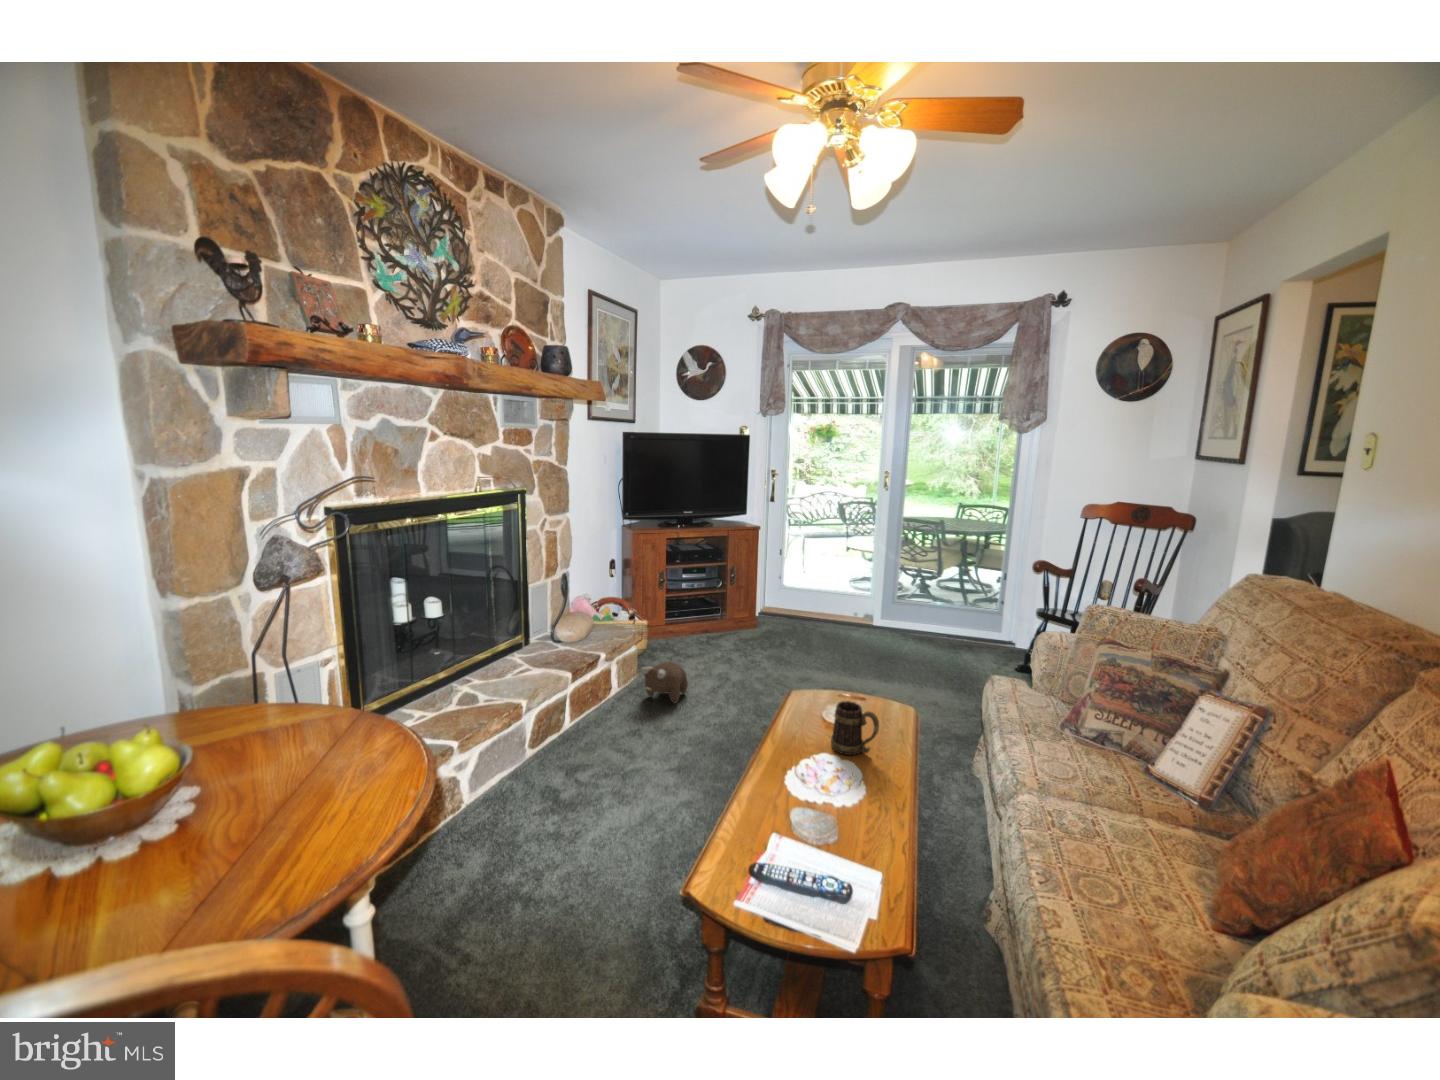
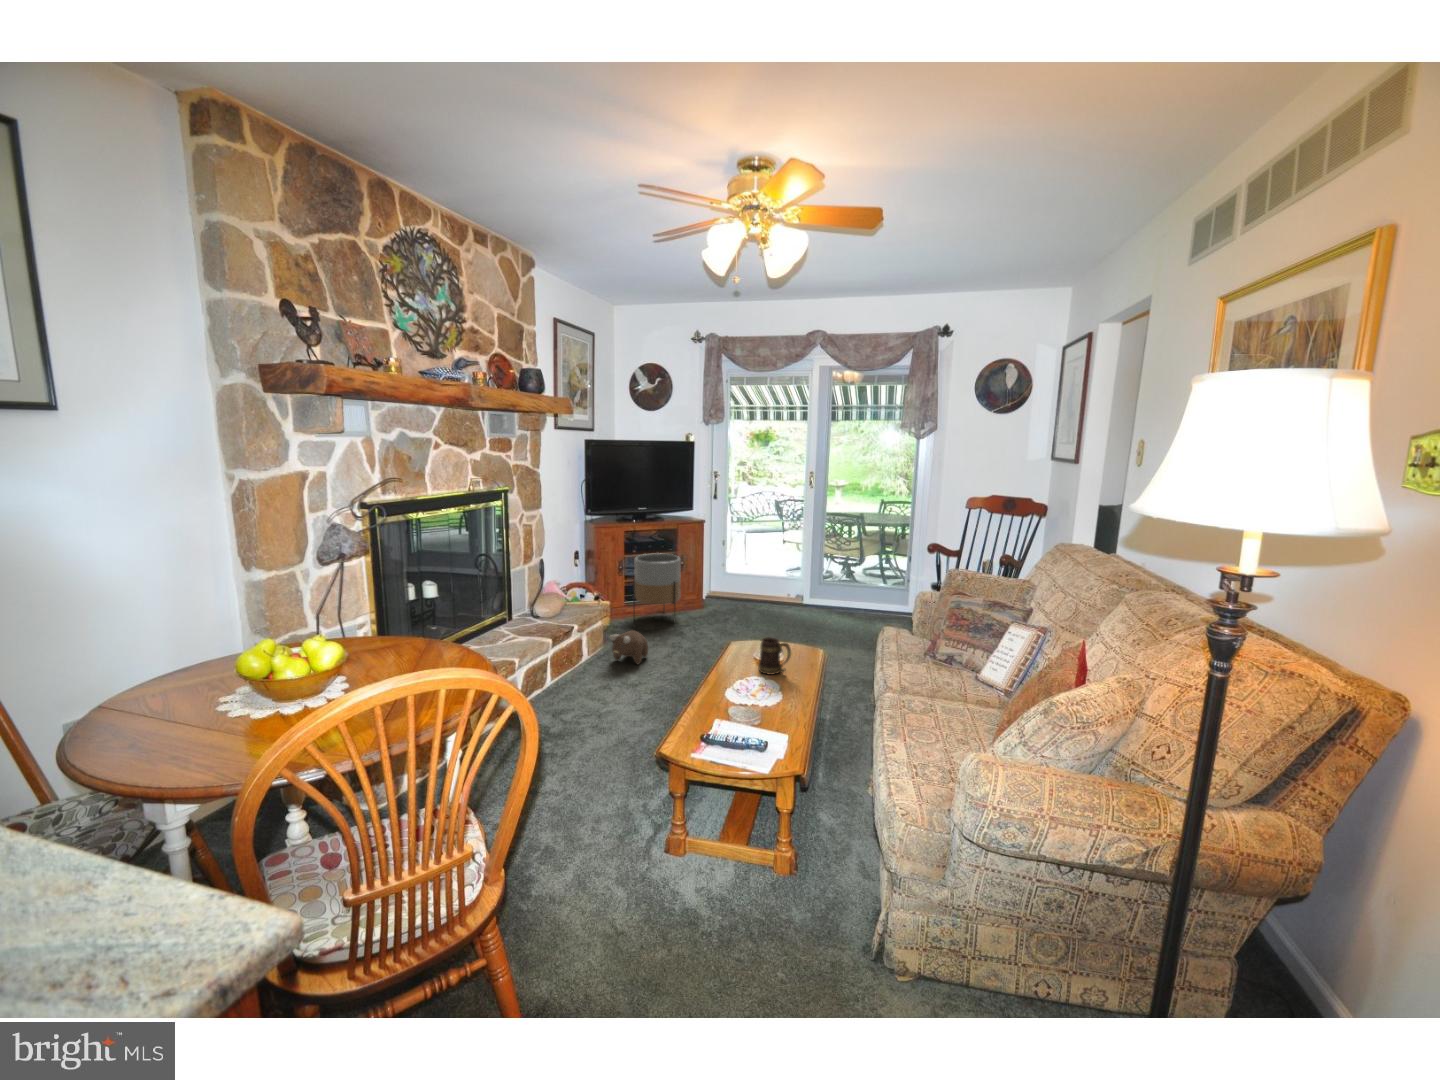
planter: none [674,564,729,648] -> present [633,553,681,622]

